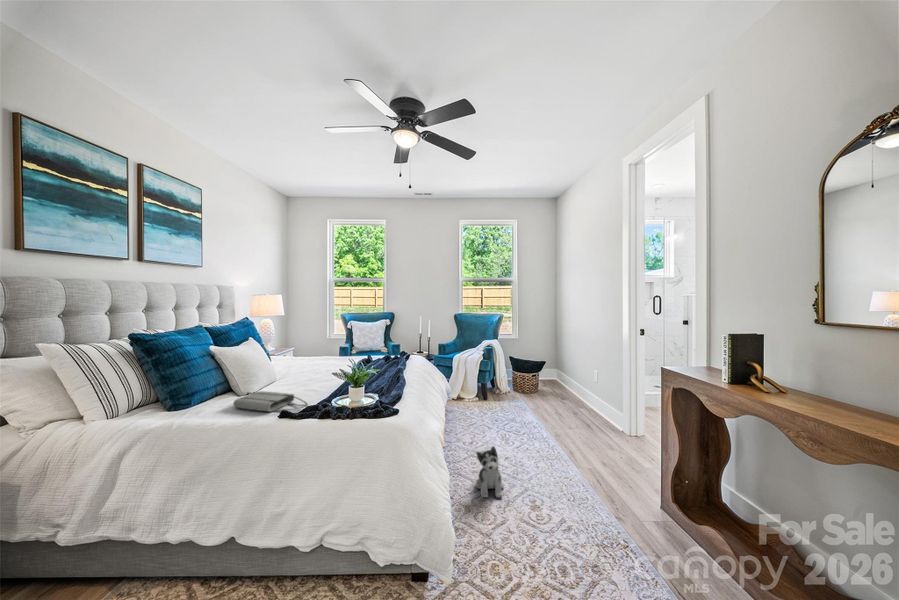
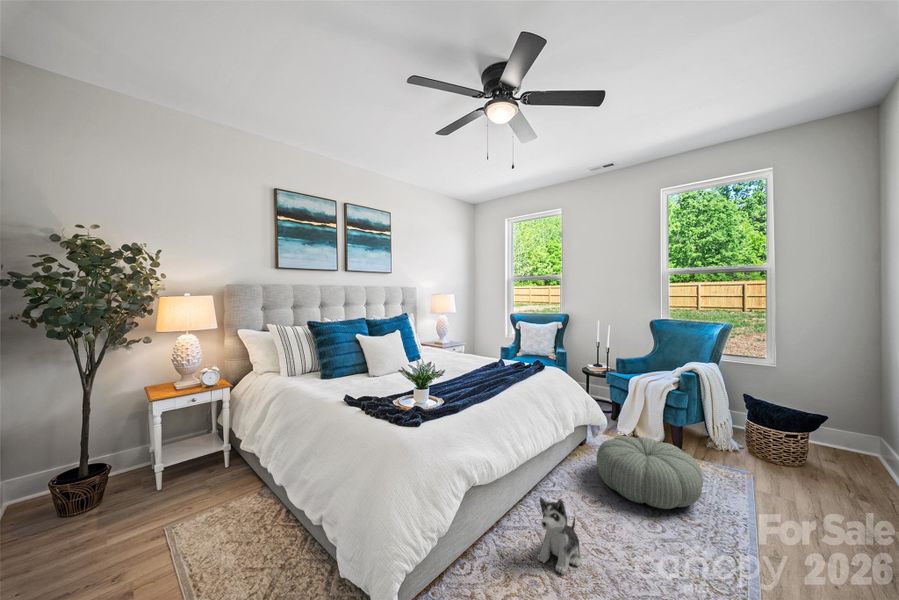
tote bag: present [233,391,308,411] -> none [342,373,379,391]
pouf: none [460,394,523,437] -> present [597,436,703,509]

